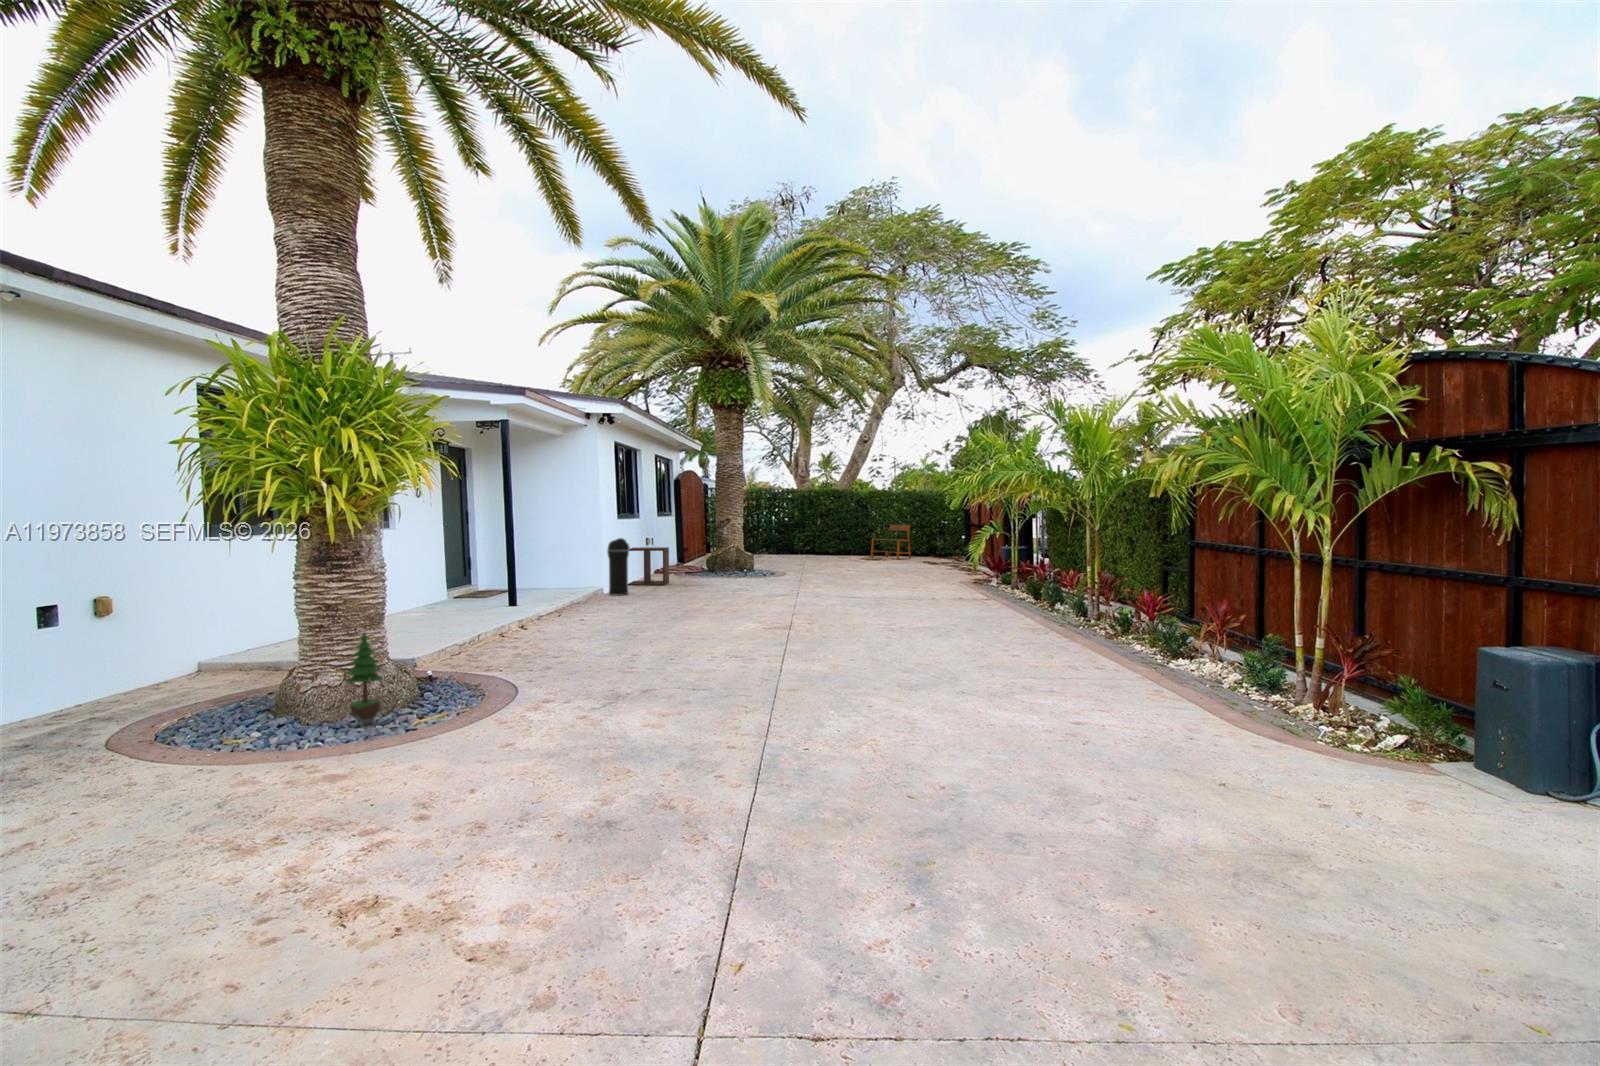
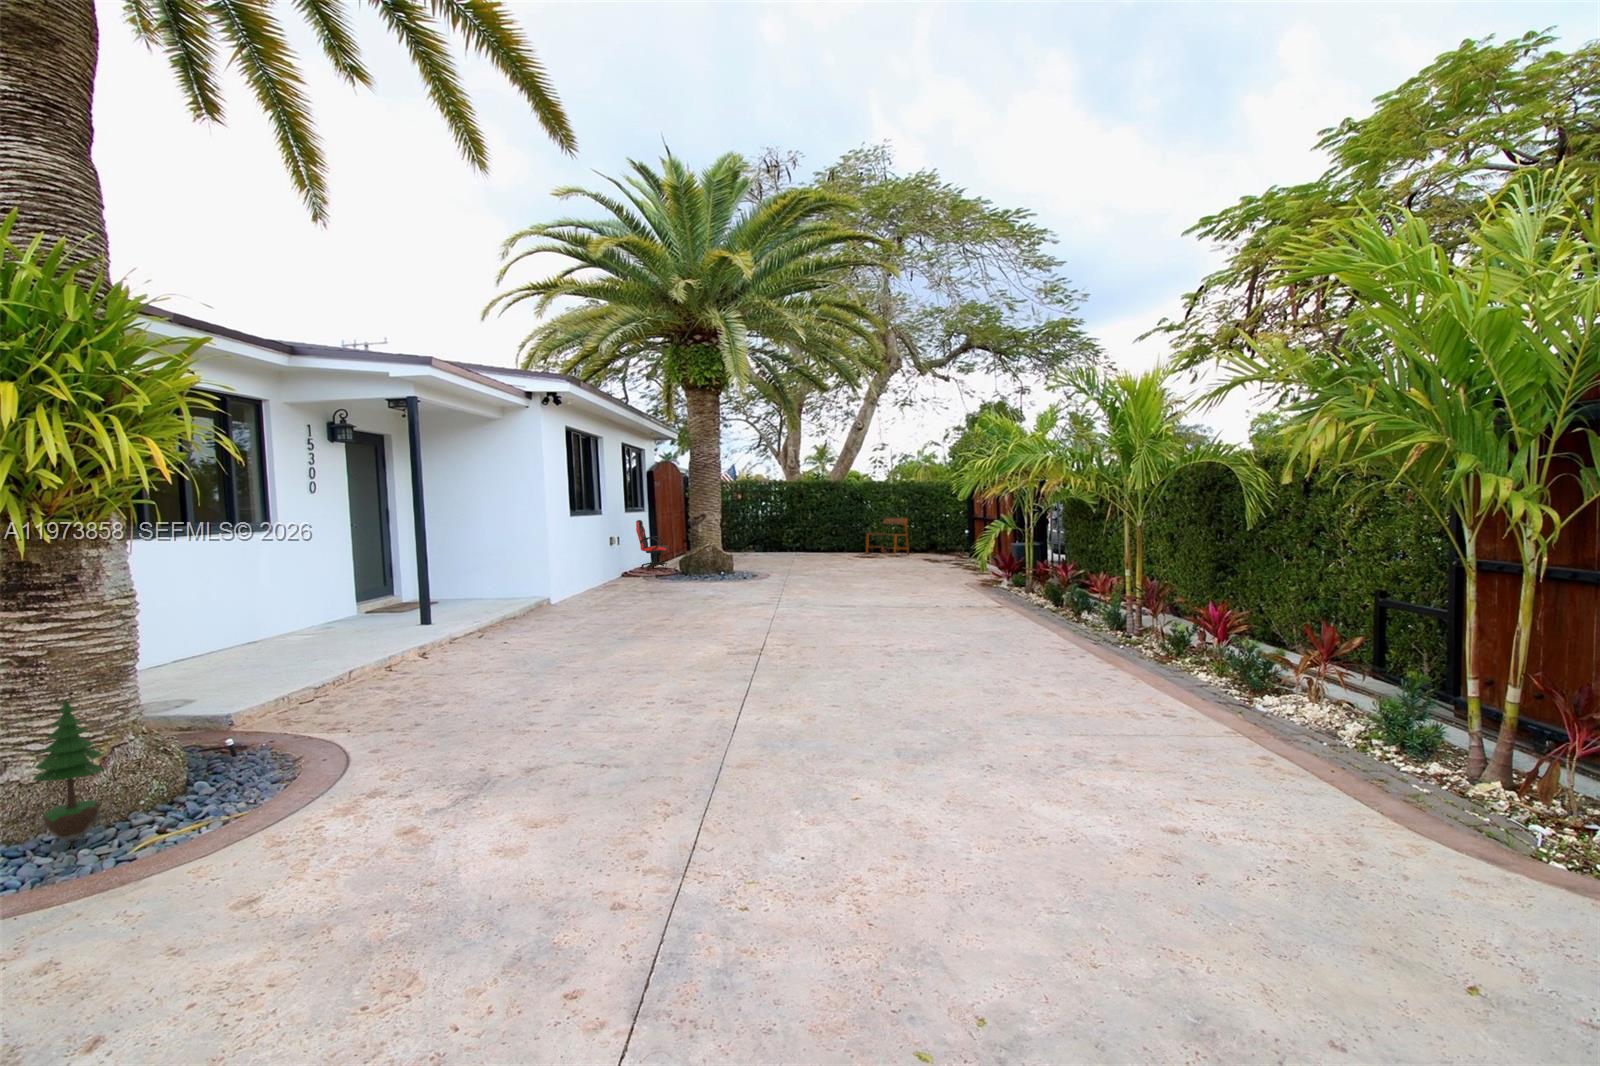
chair: none [664,524,693,570] -> present [636,520,669,570]
trash can: present [607,538,630,595] -> none [557,538,584,605]
side table: present [628,547,669,586] -> none [586,547,635,591]

